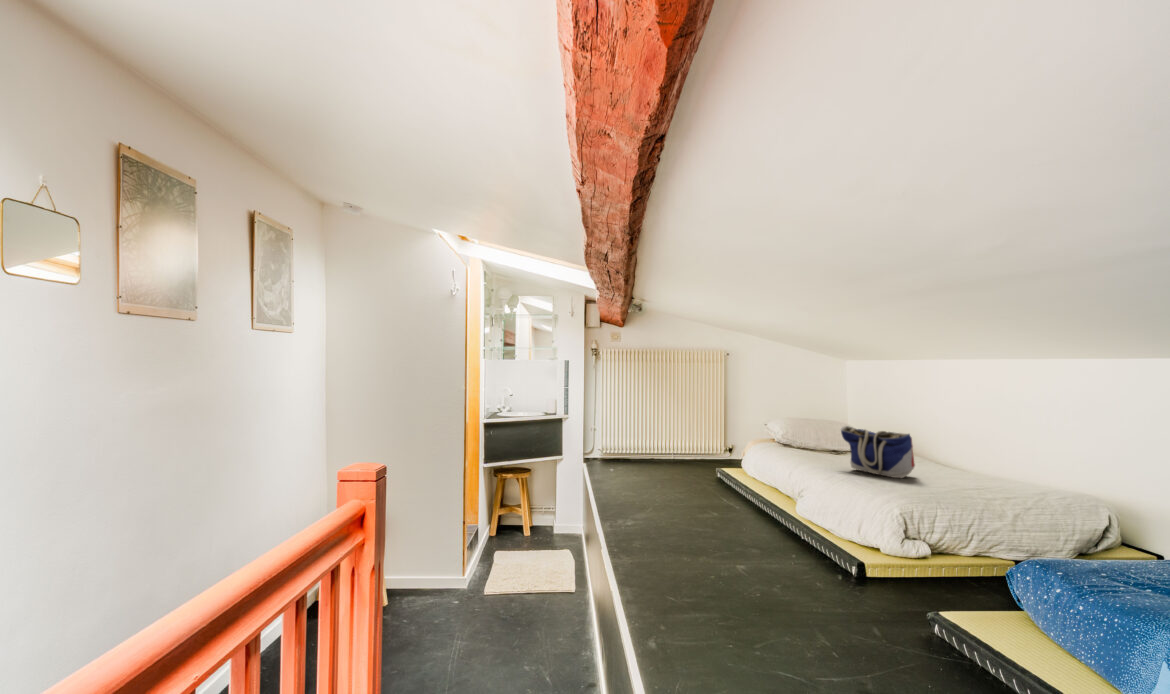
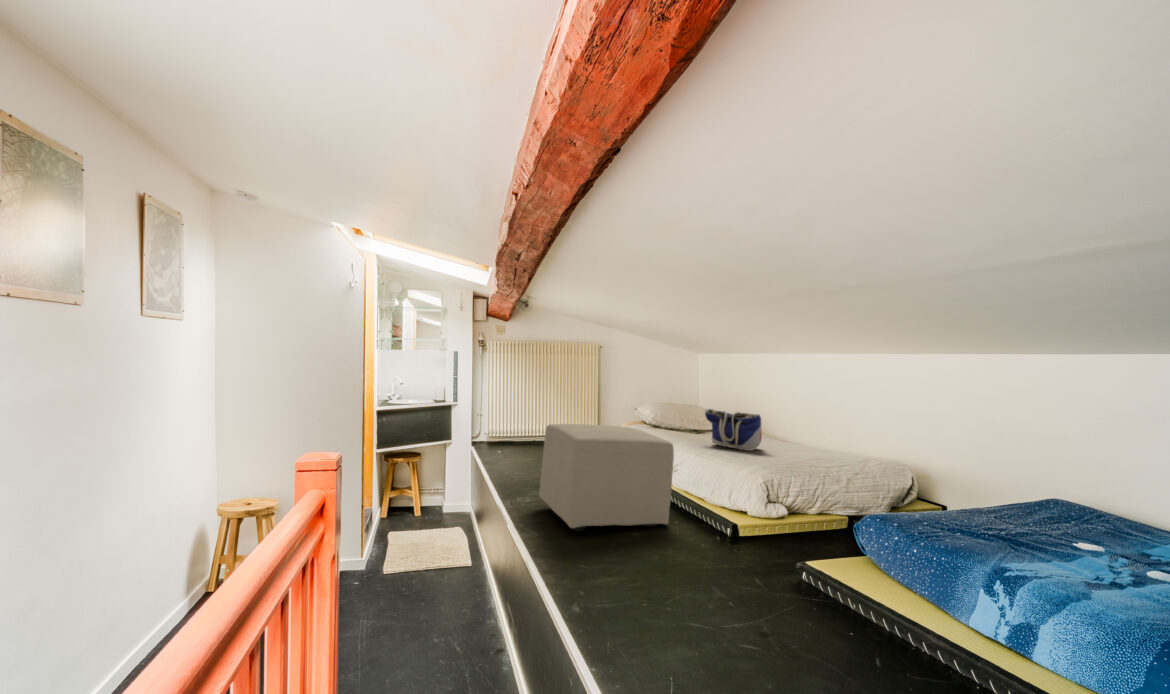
ottoman: none [639,439,788,561] -> present [539,424,674,531]

